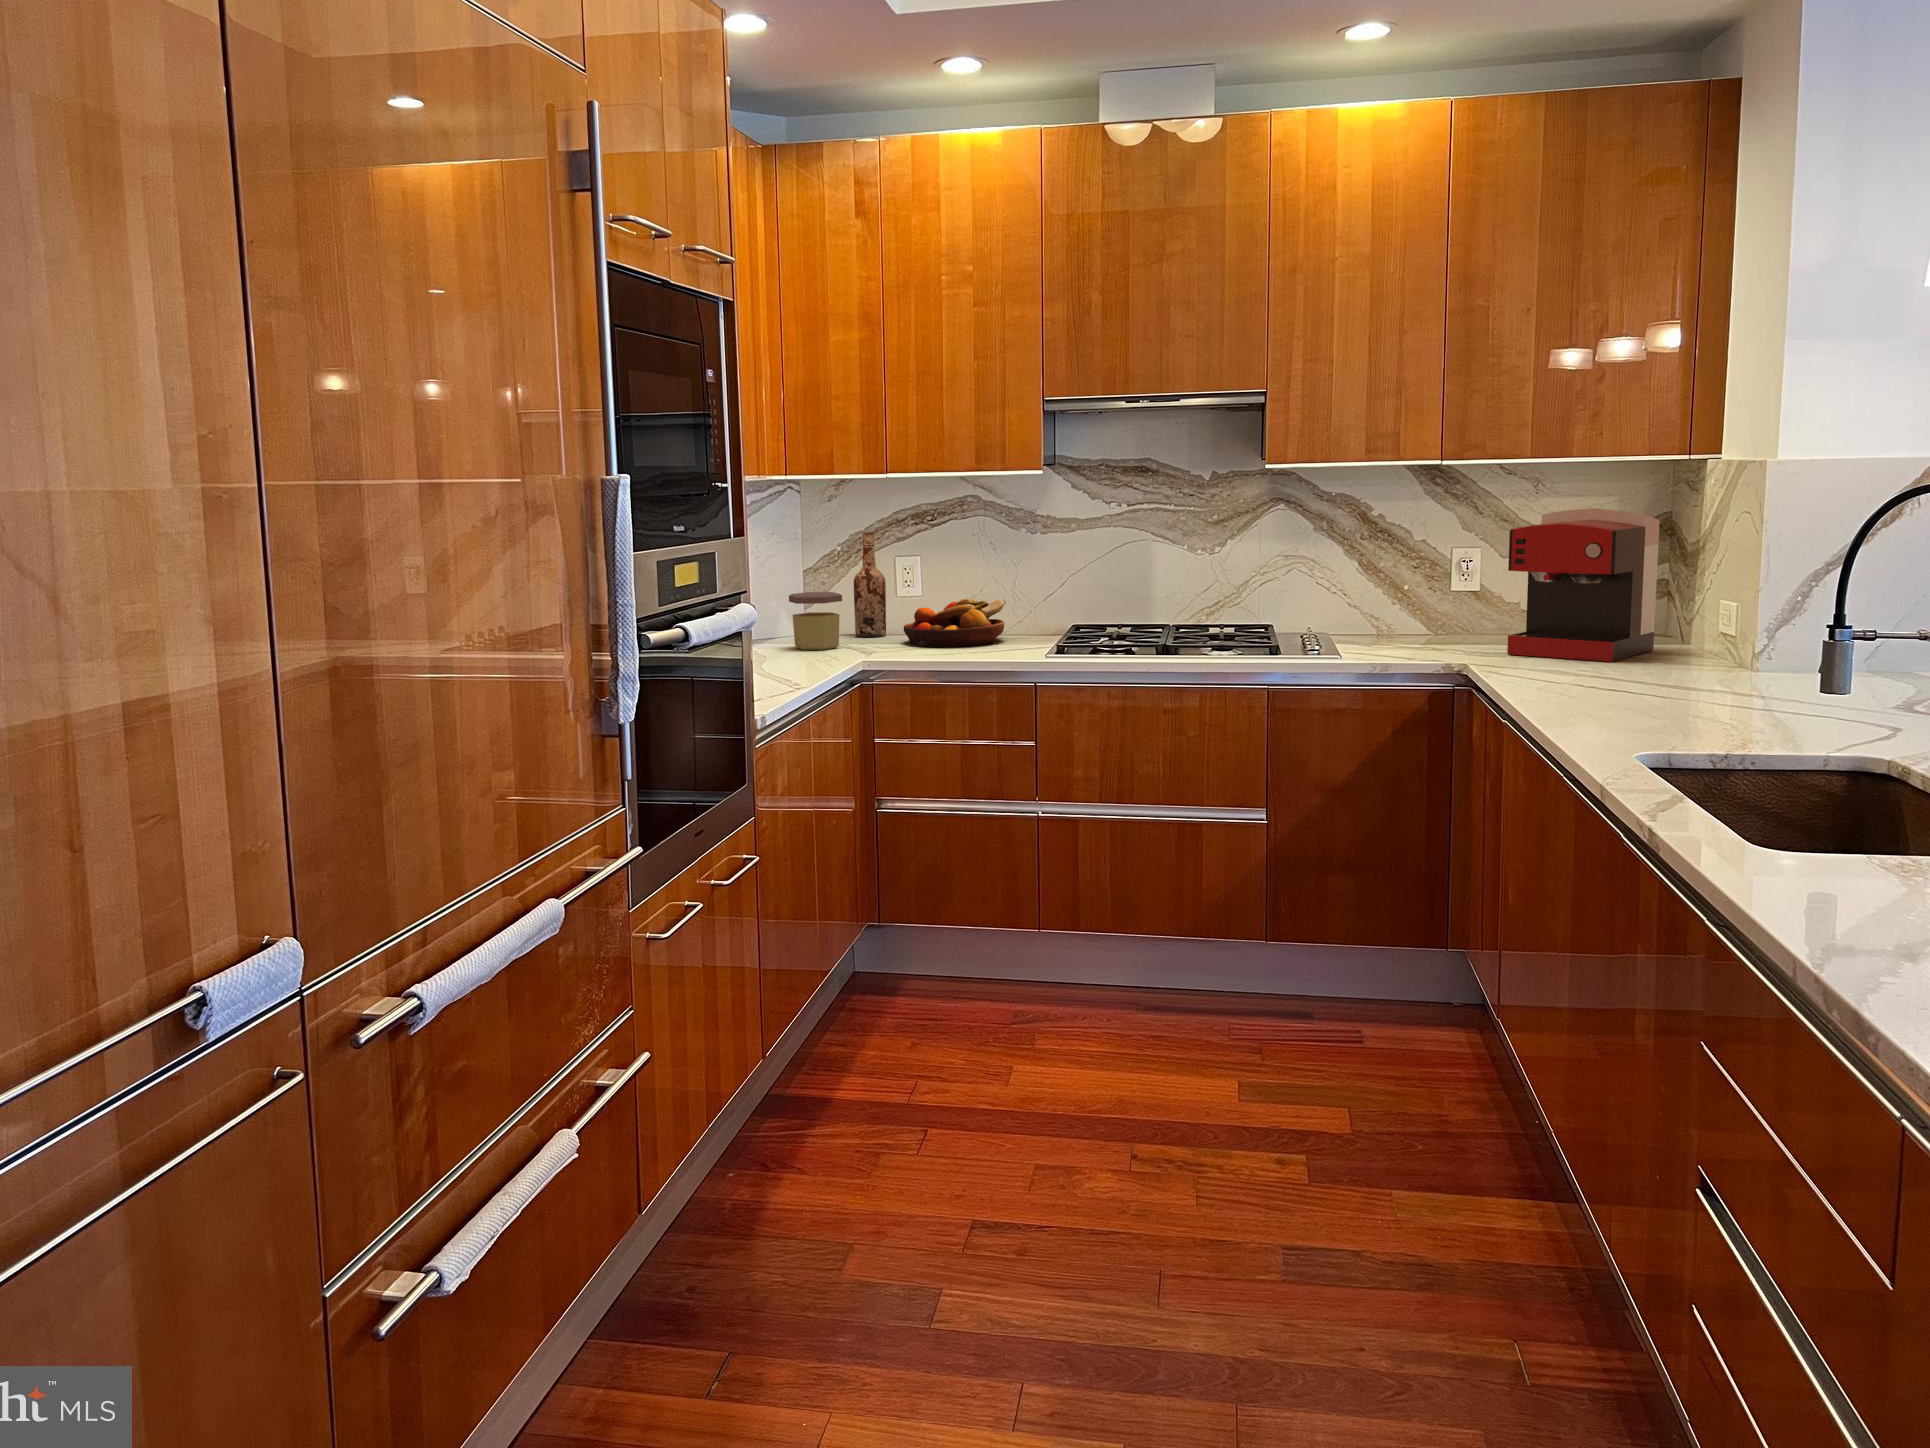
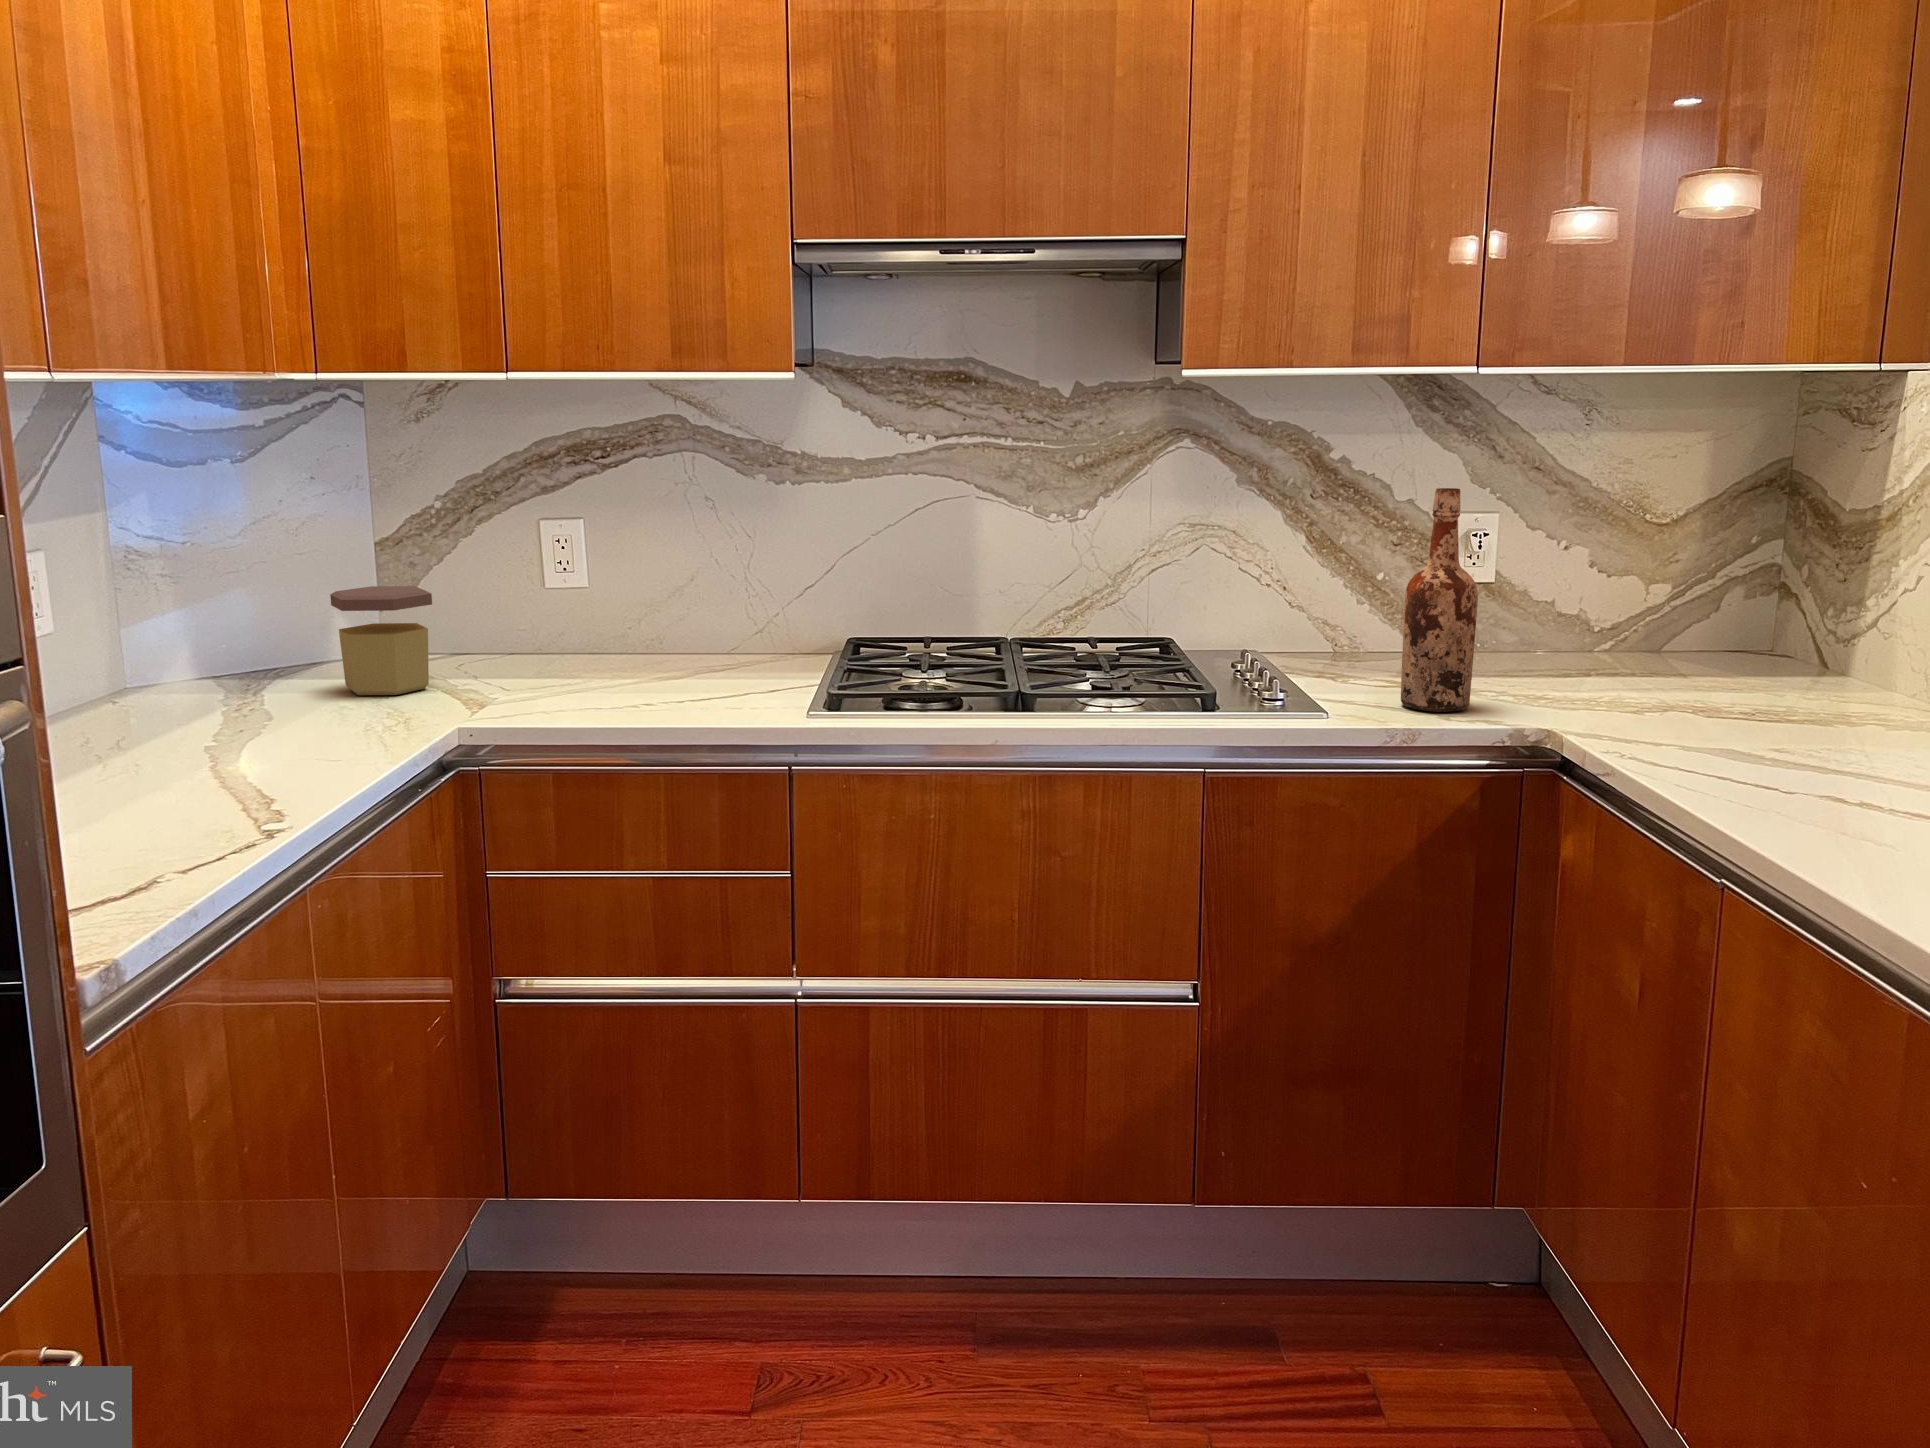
coffee maker: present [1507,508,1660,662] -> none [1607,451,1848,723]
wine bottle: present [854,533,886,637] -> present [1401,488,1478,712]
fruit bowl: present [904,599,1006,647] -> none [551,596,732,686]

